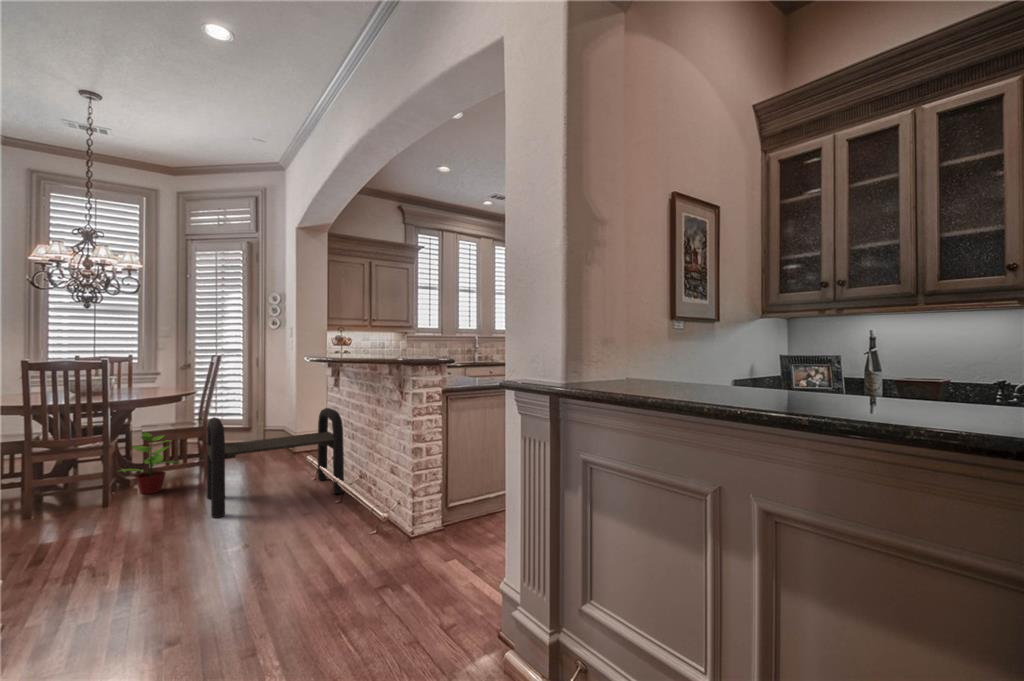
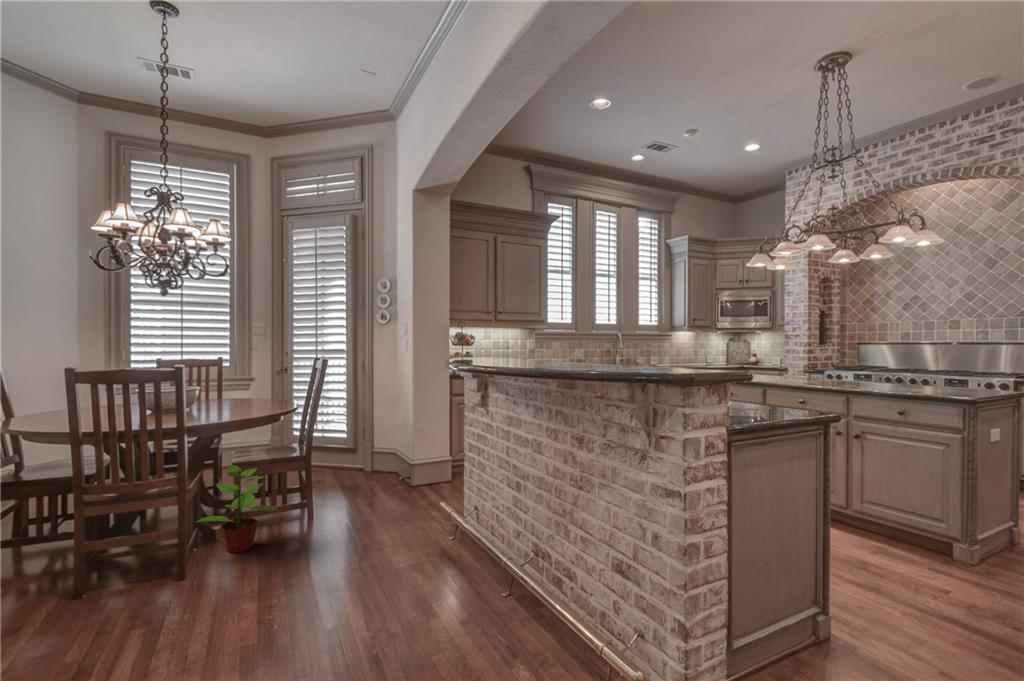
bench: present [207,408,344,518] -> none [312,437,504,618]

